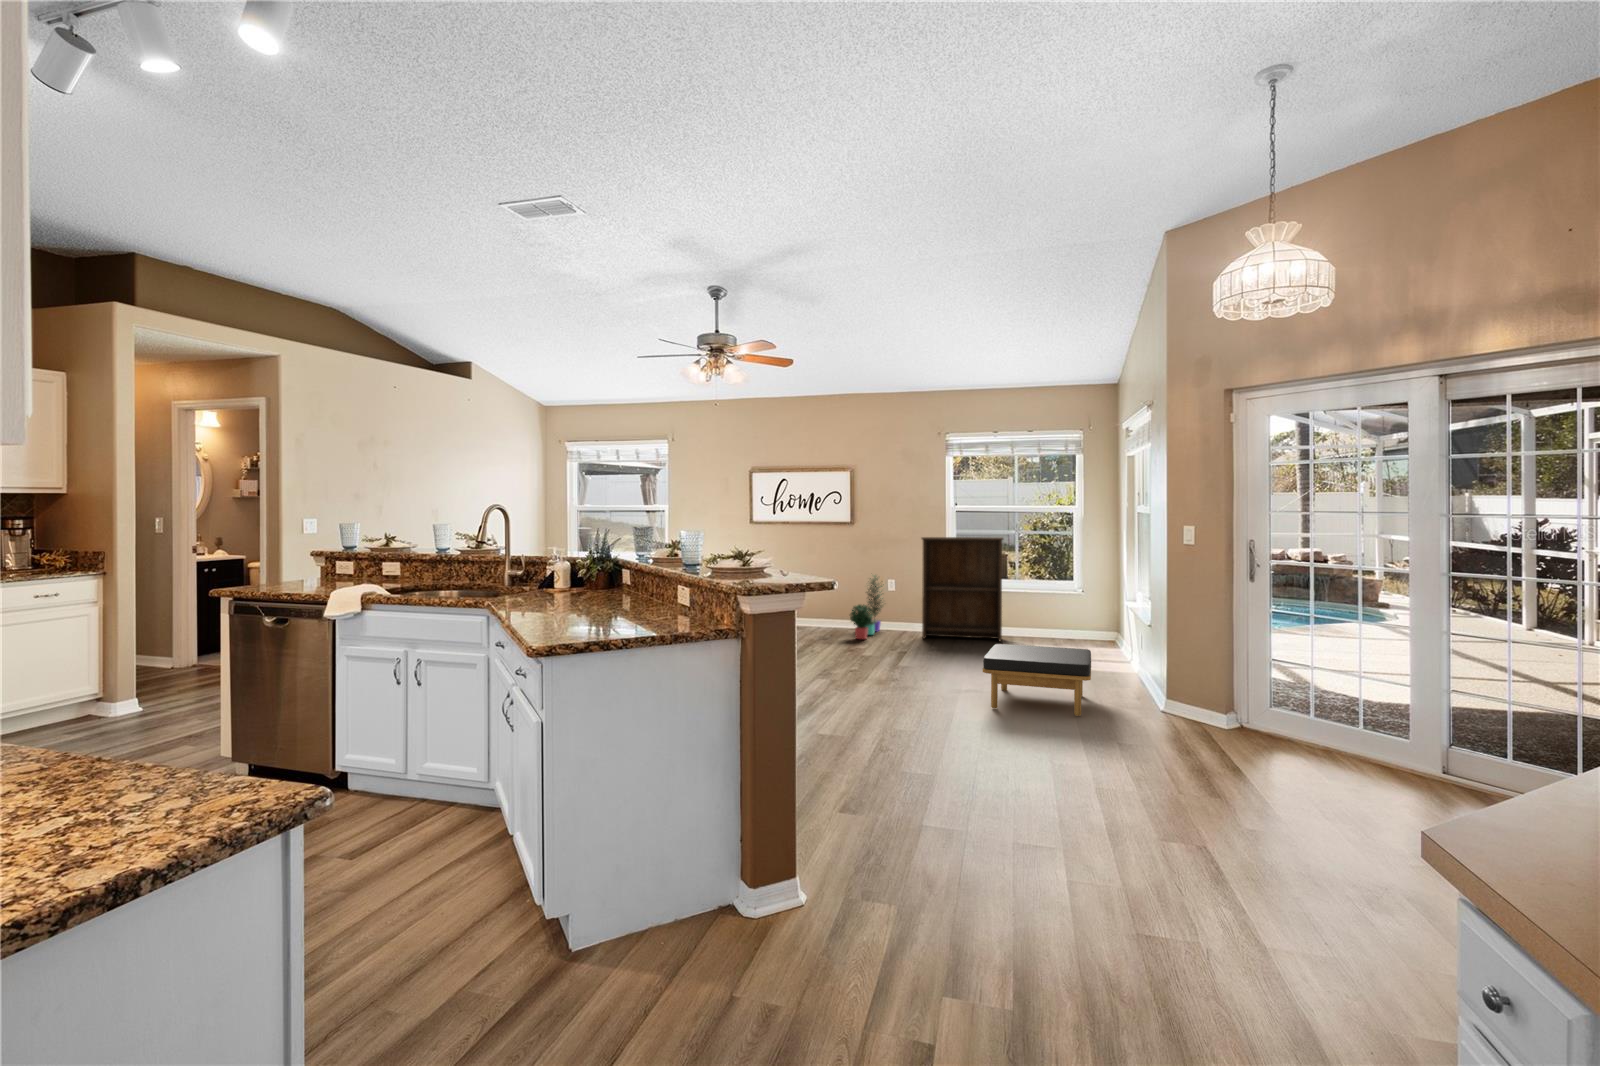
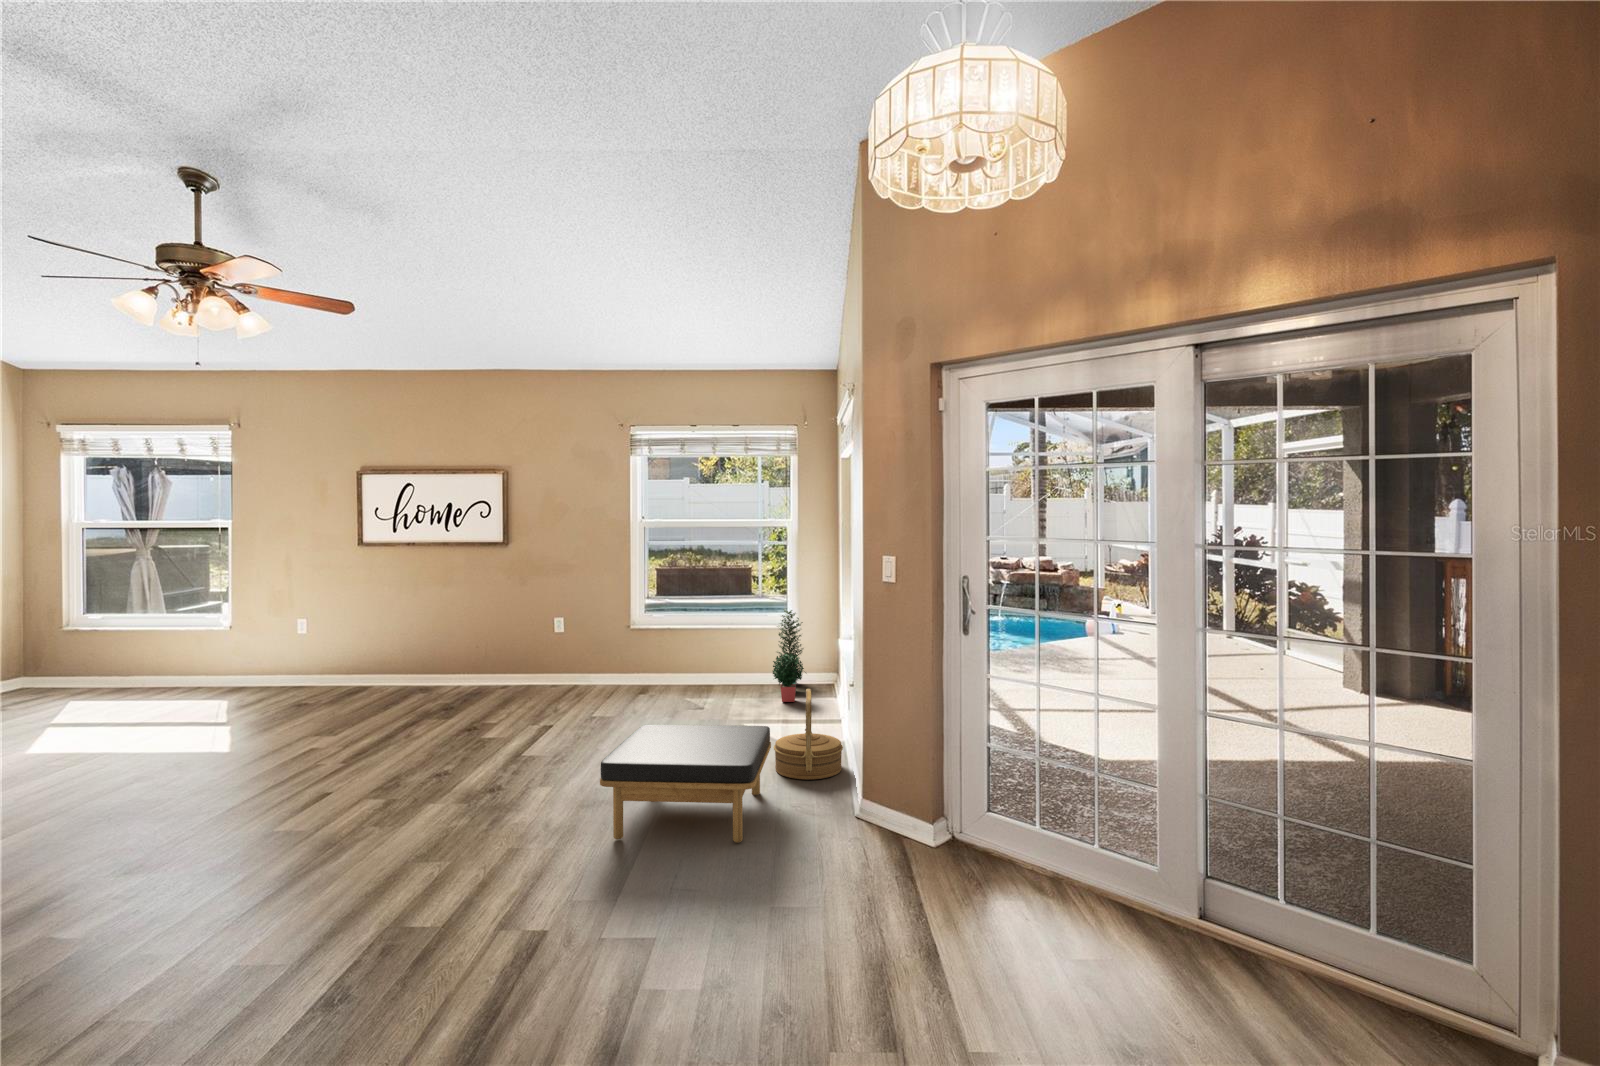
bookshelf: present [922,537,1003,641] -> none [588,561,697,697]
potted plant: present [850,575,884,639] -> present [773,610,806,702]
woven basket: none [1087,630,1143,692] -> present [774,689,843,780]

